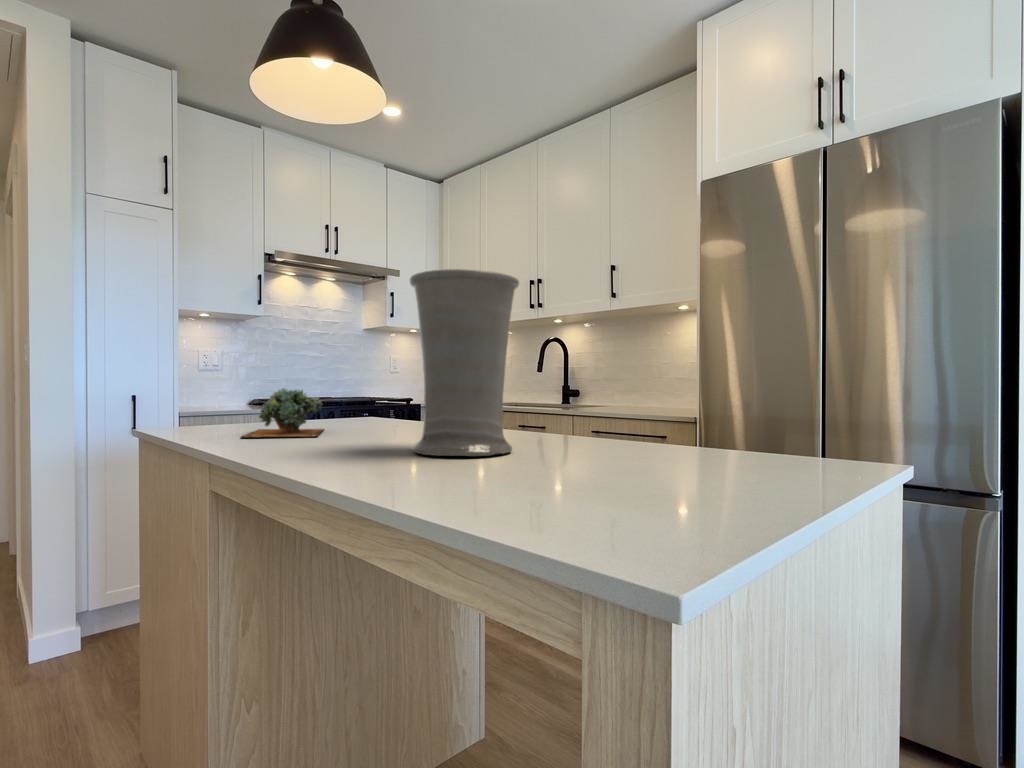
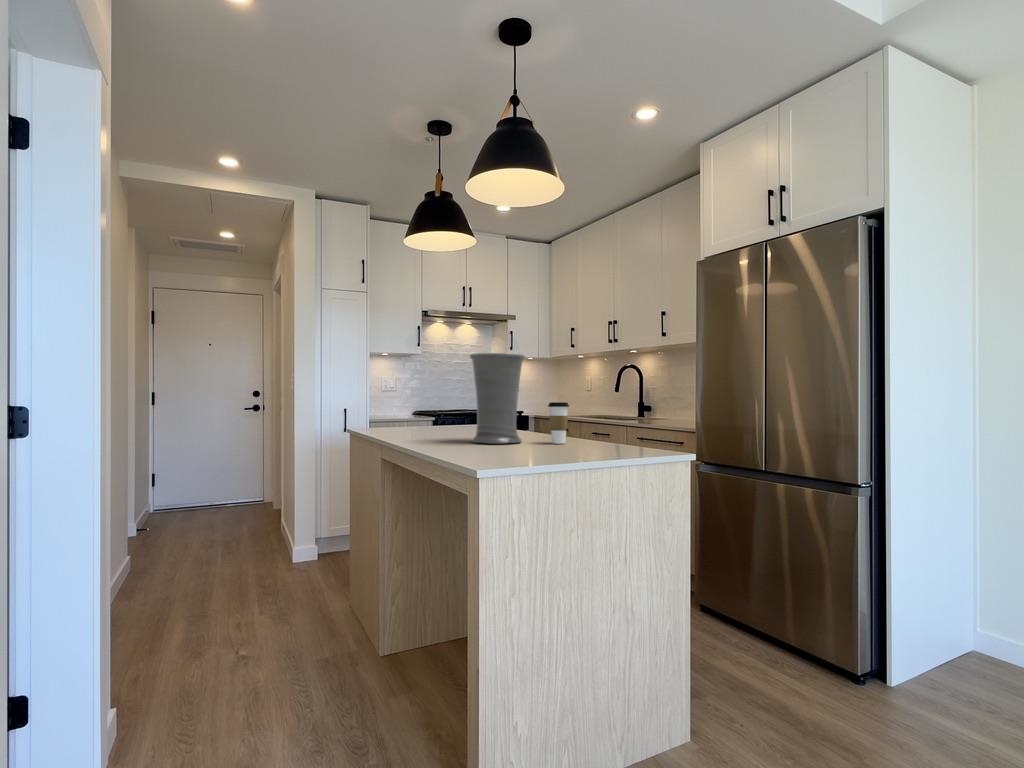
coffee cup: none [564,373,604,452] -> present [548,402,569,444]
succulent plant: present [241,388,324,438] -> none [397,407,443,434]

